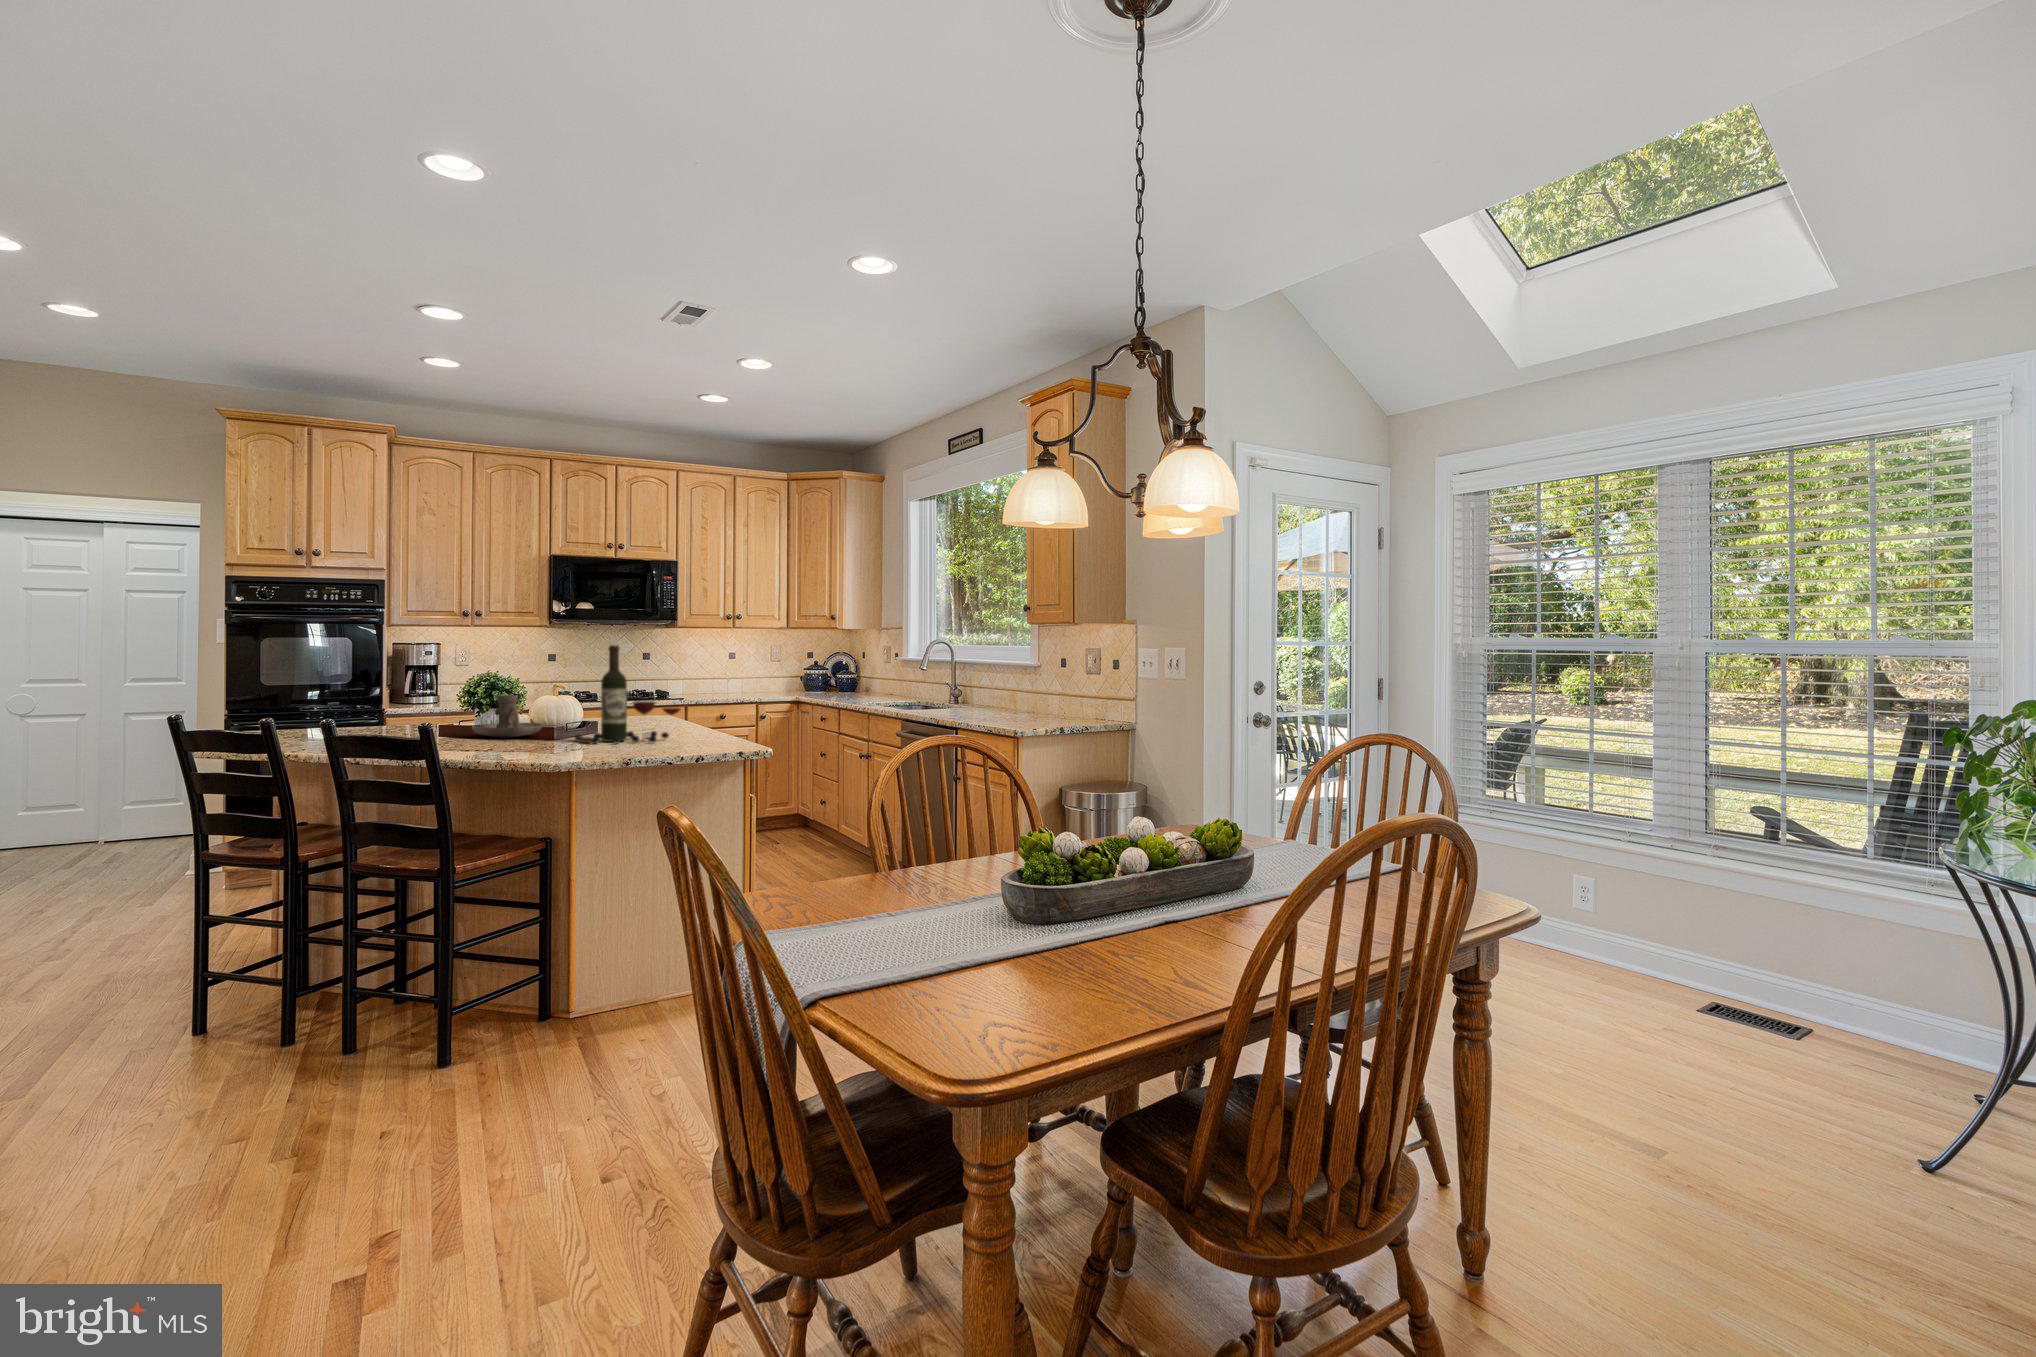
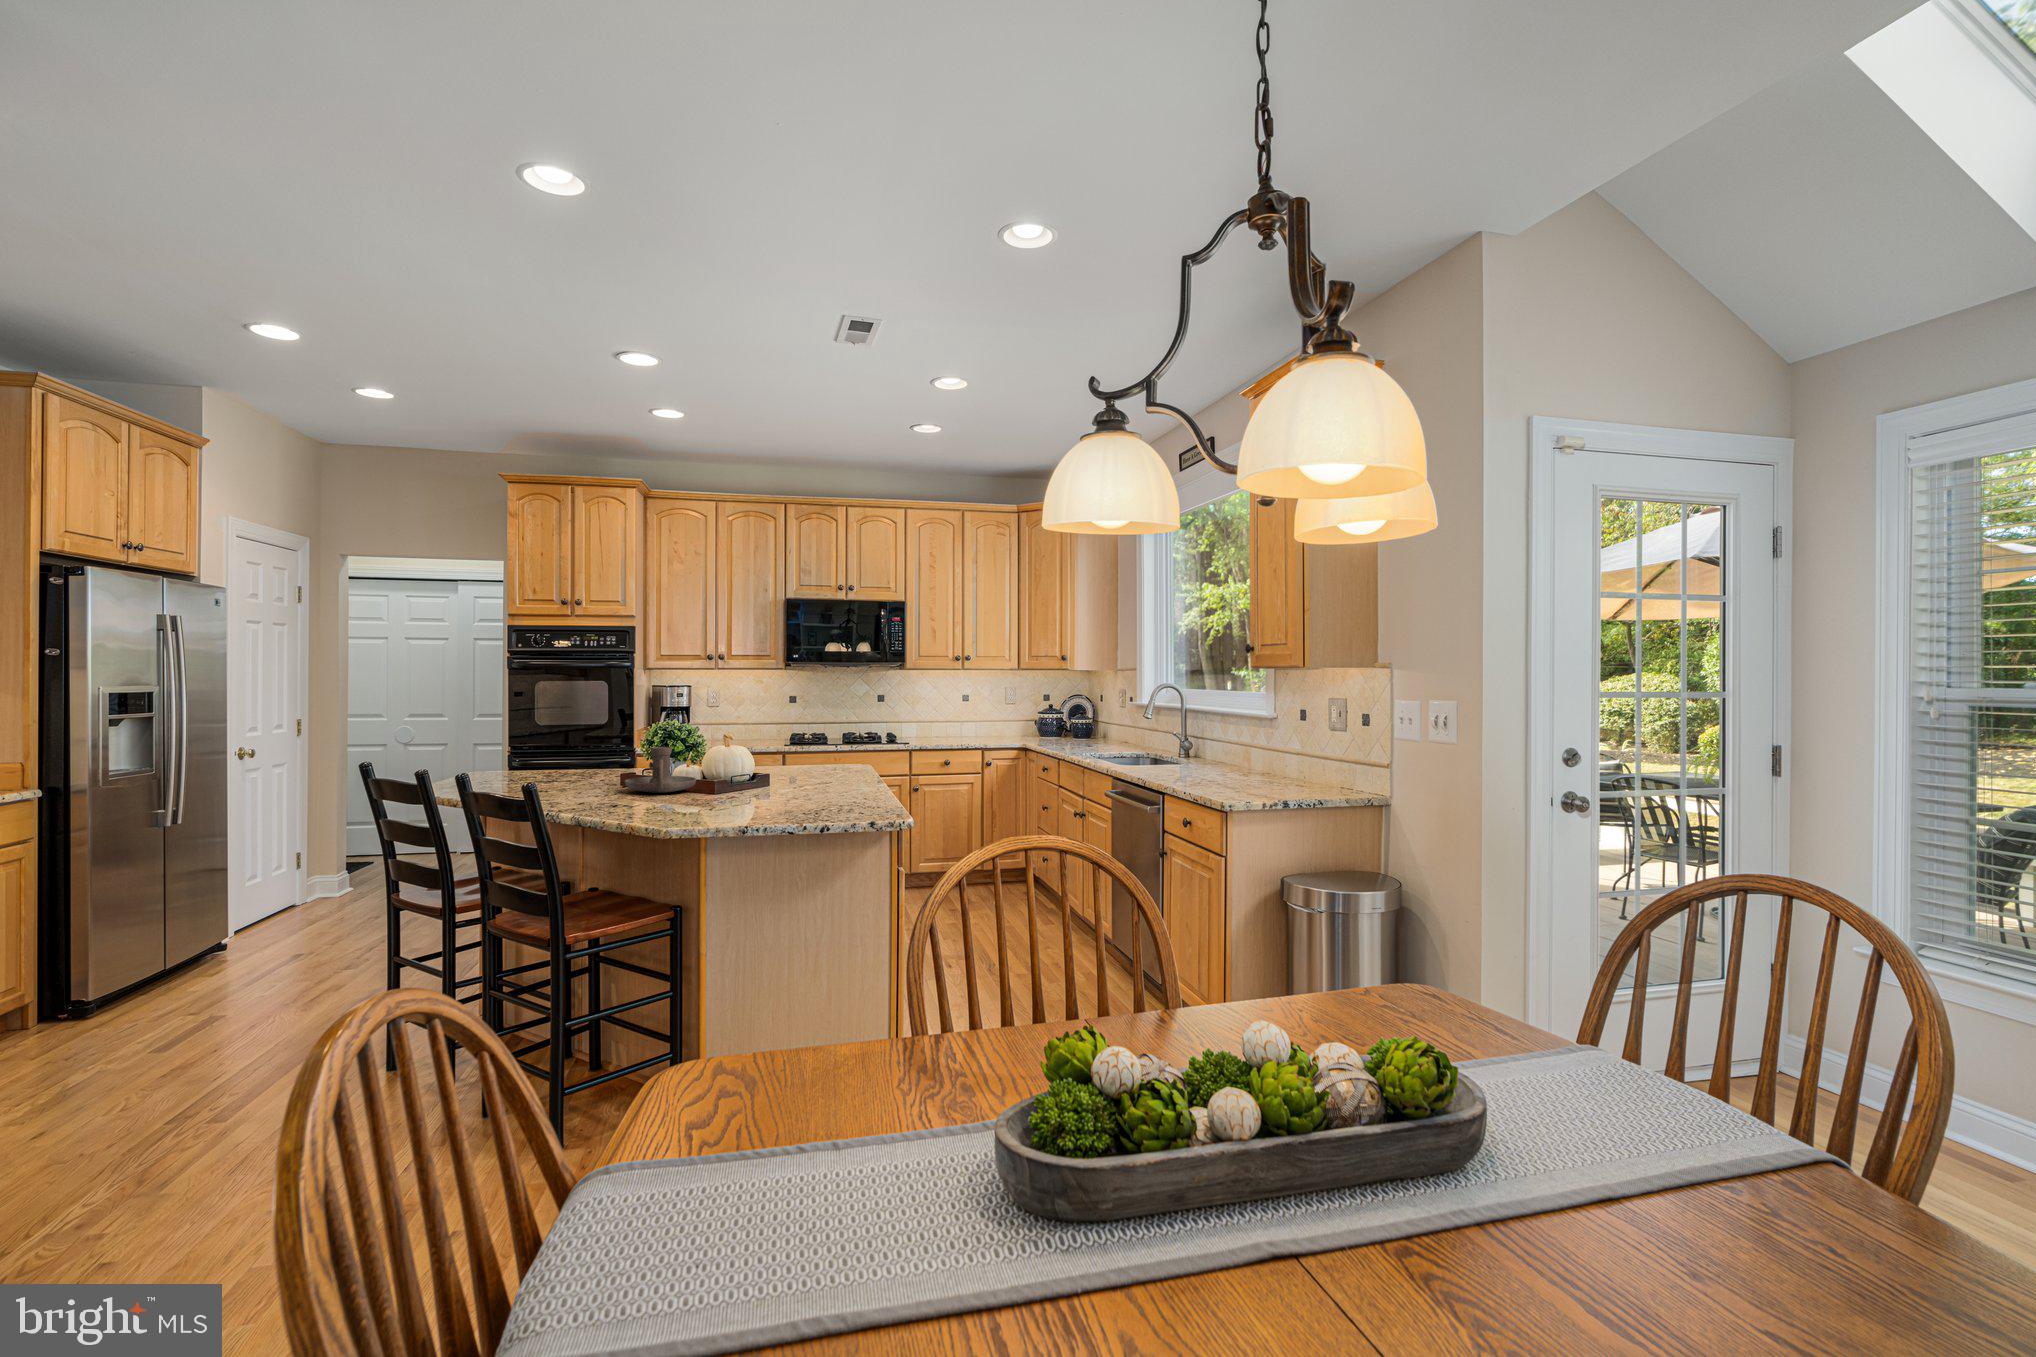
wine bottle: present [575,645,680,744] -> none [715,695,828,806]

